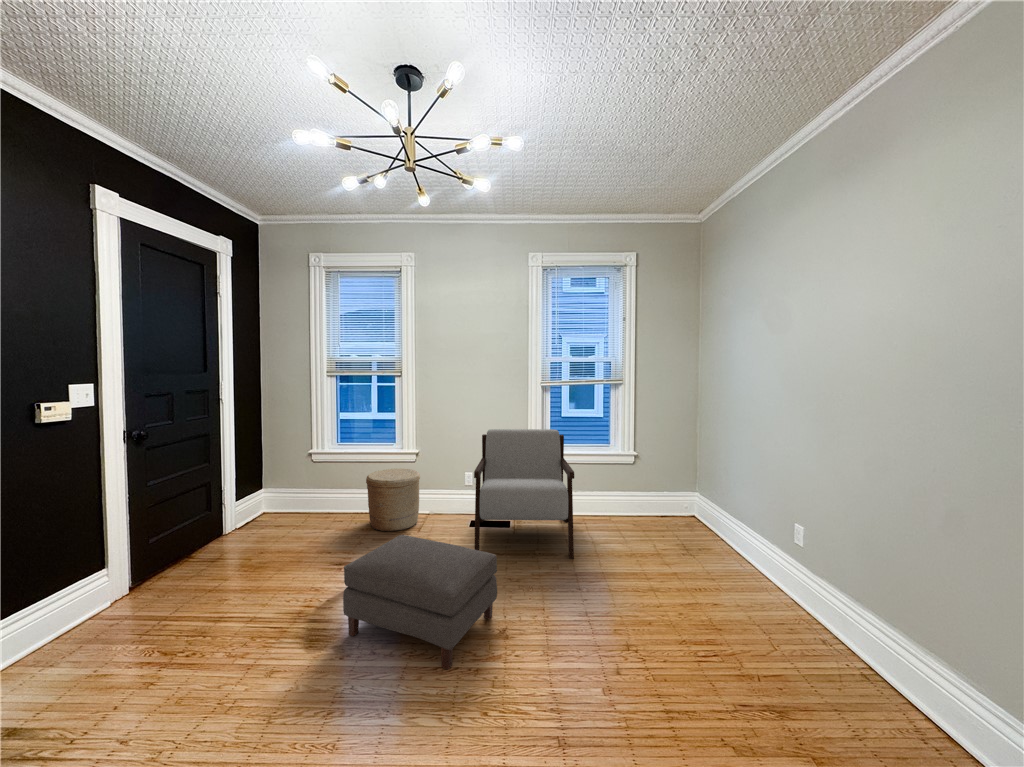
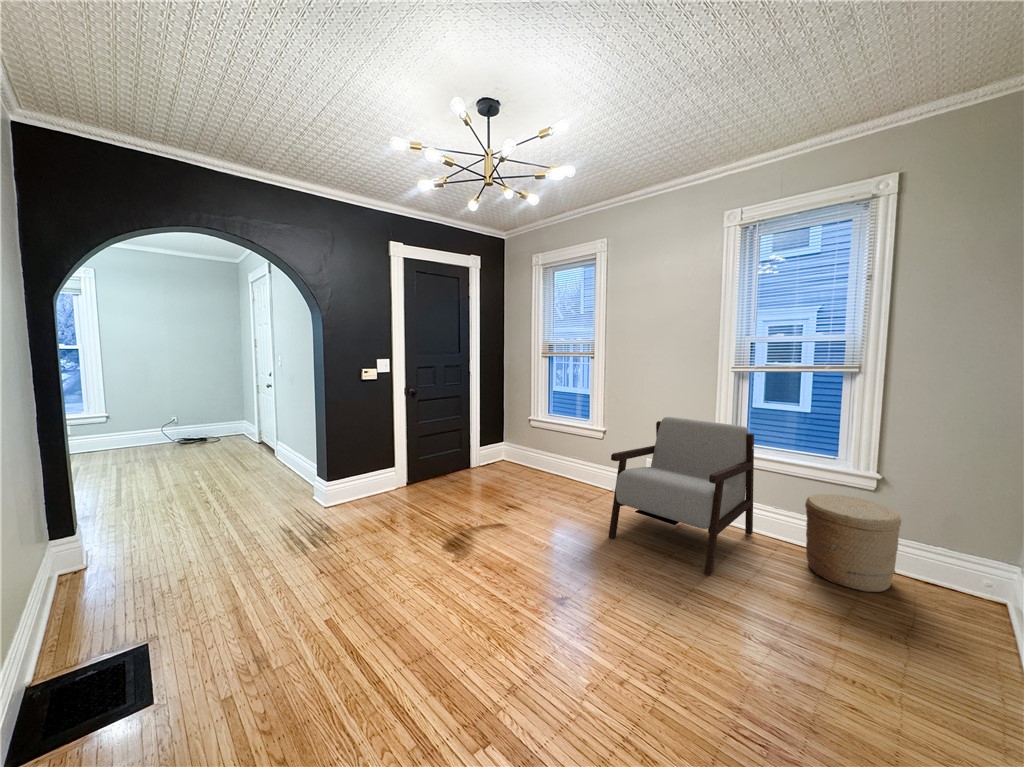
woven basket: present [366,468,420,531] -> present [805,494,901,592]
ottoman: present [343,535,497,670] -> none [466,492,574,601]

